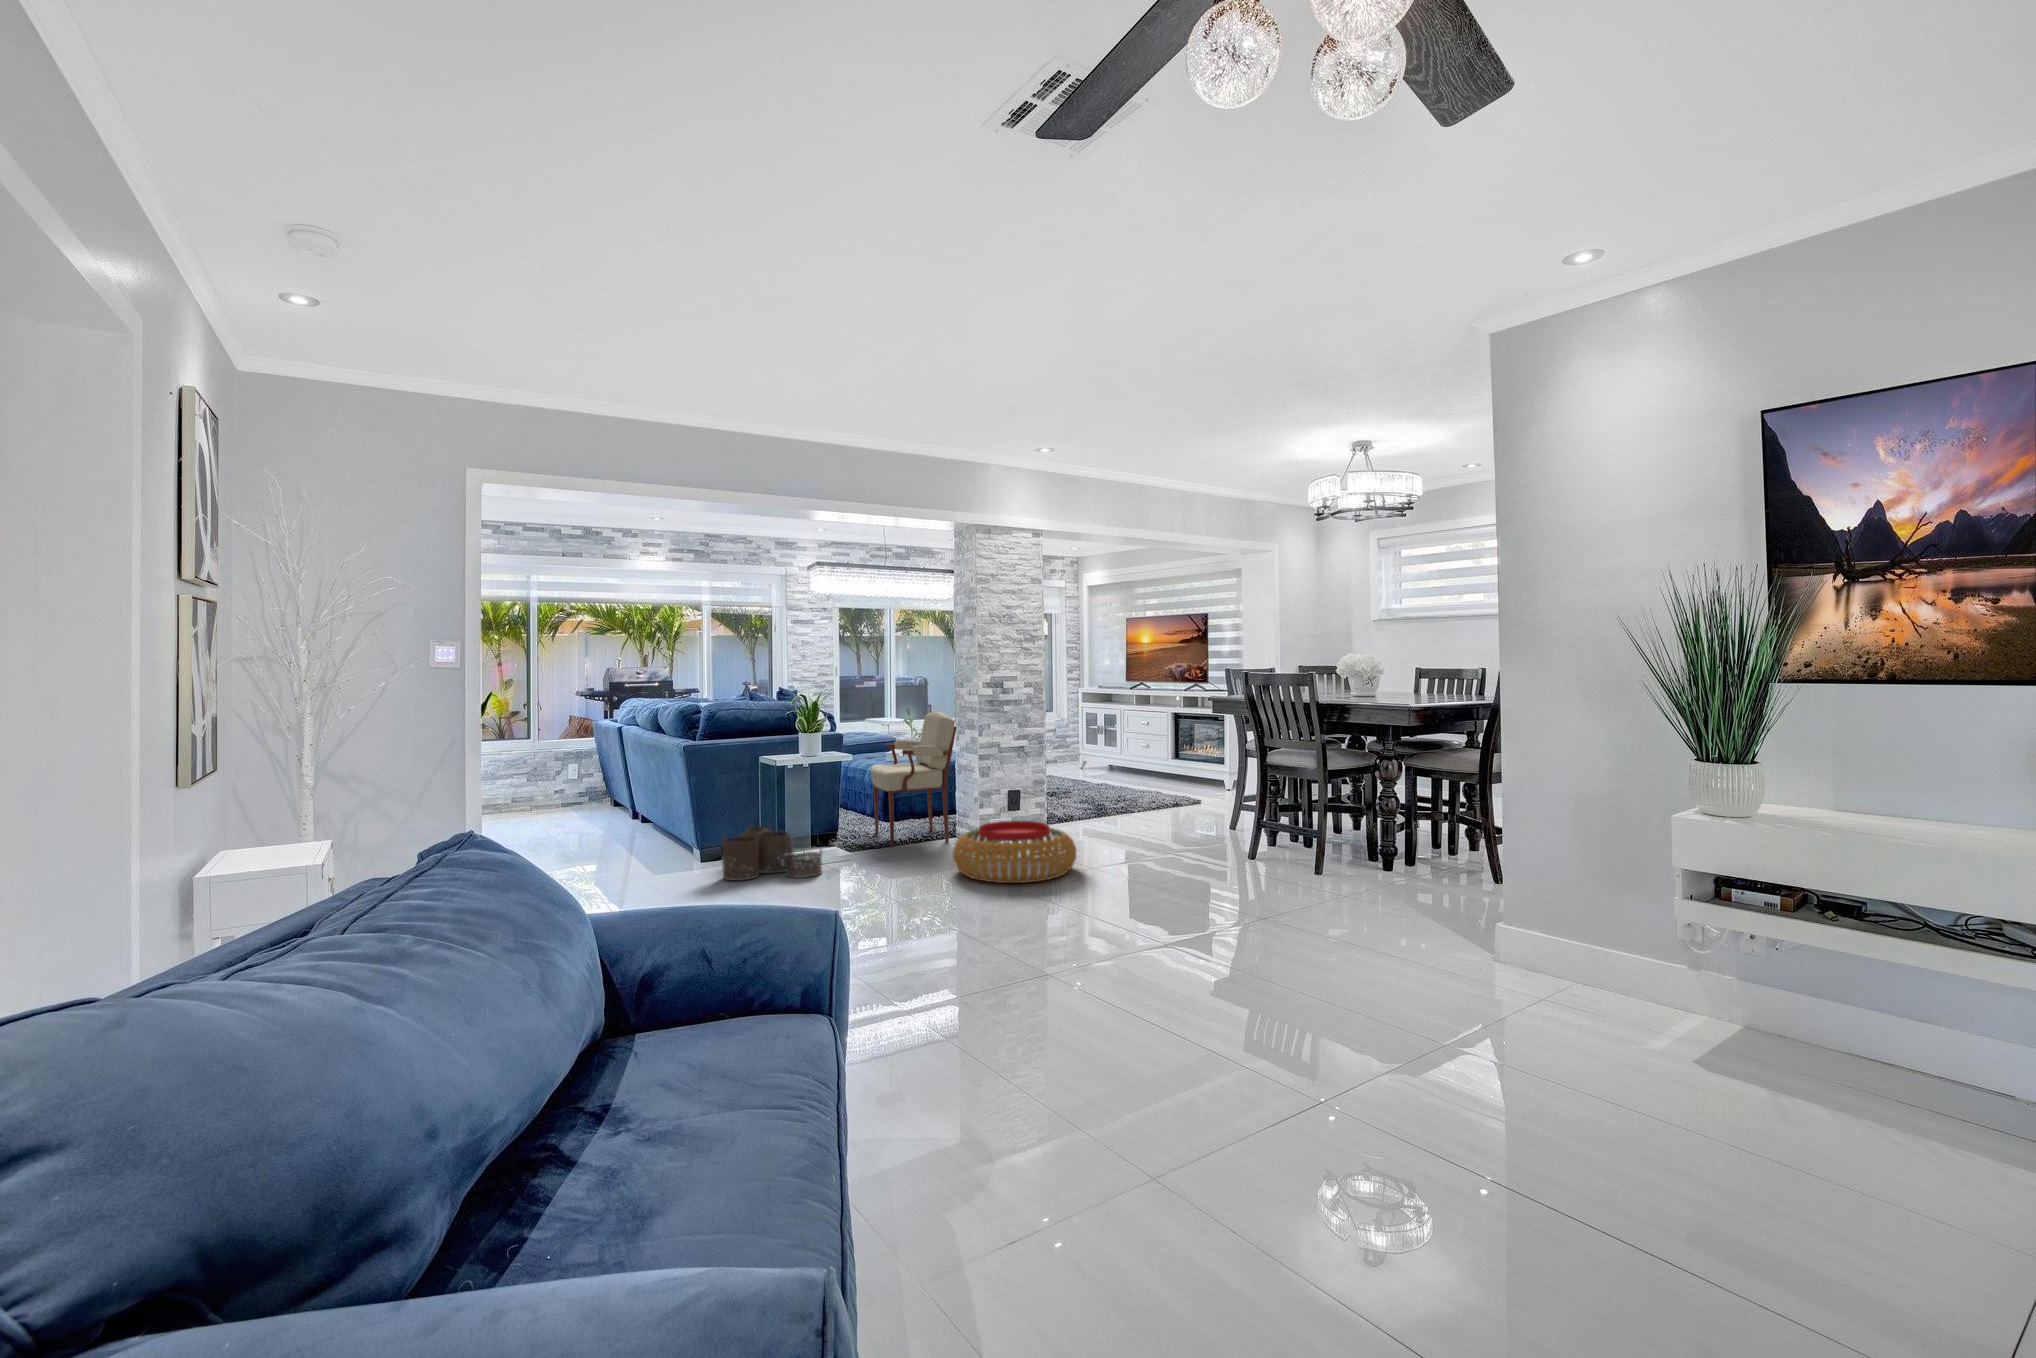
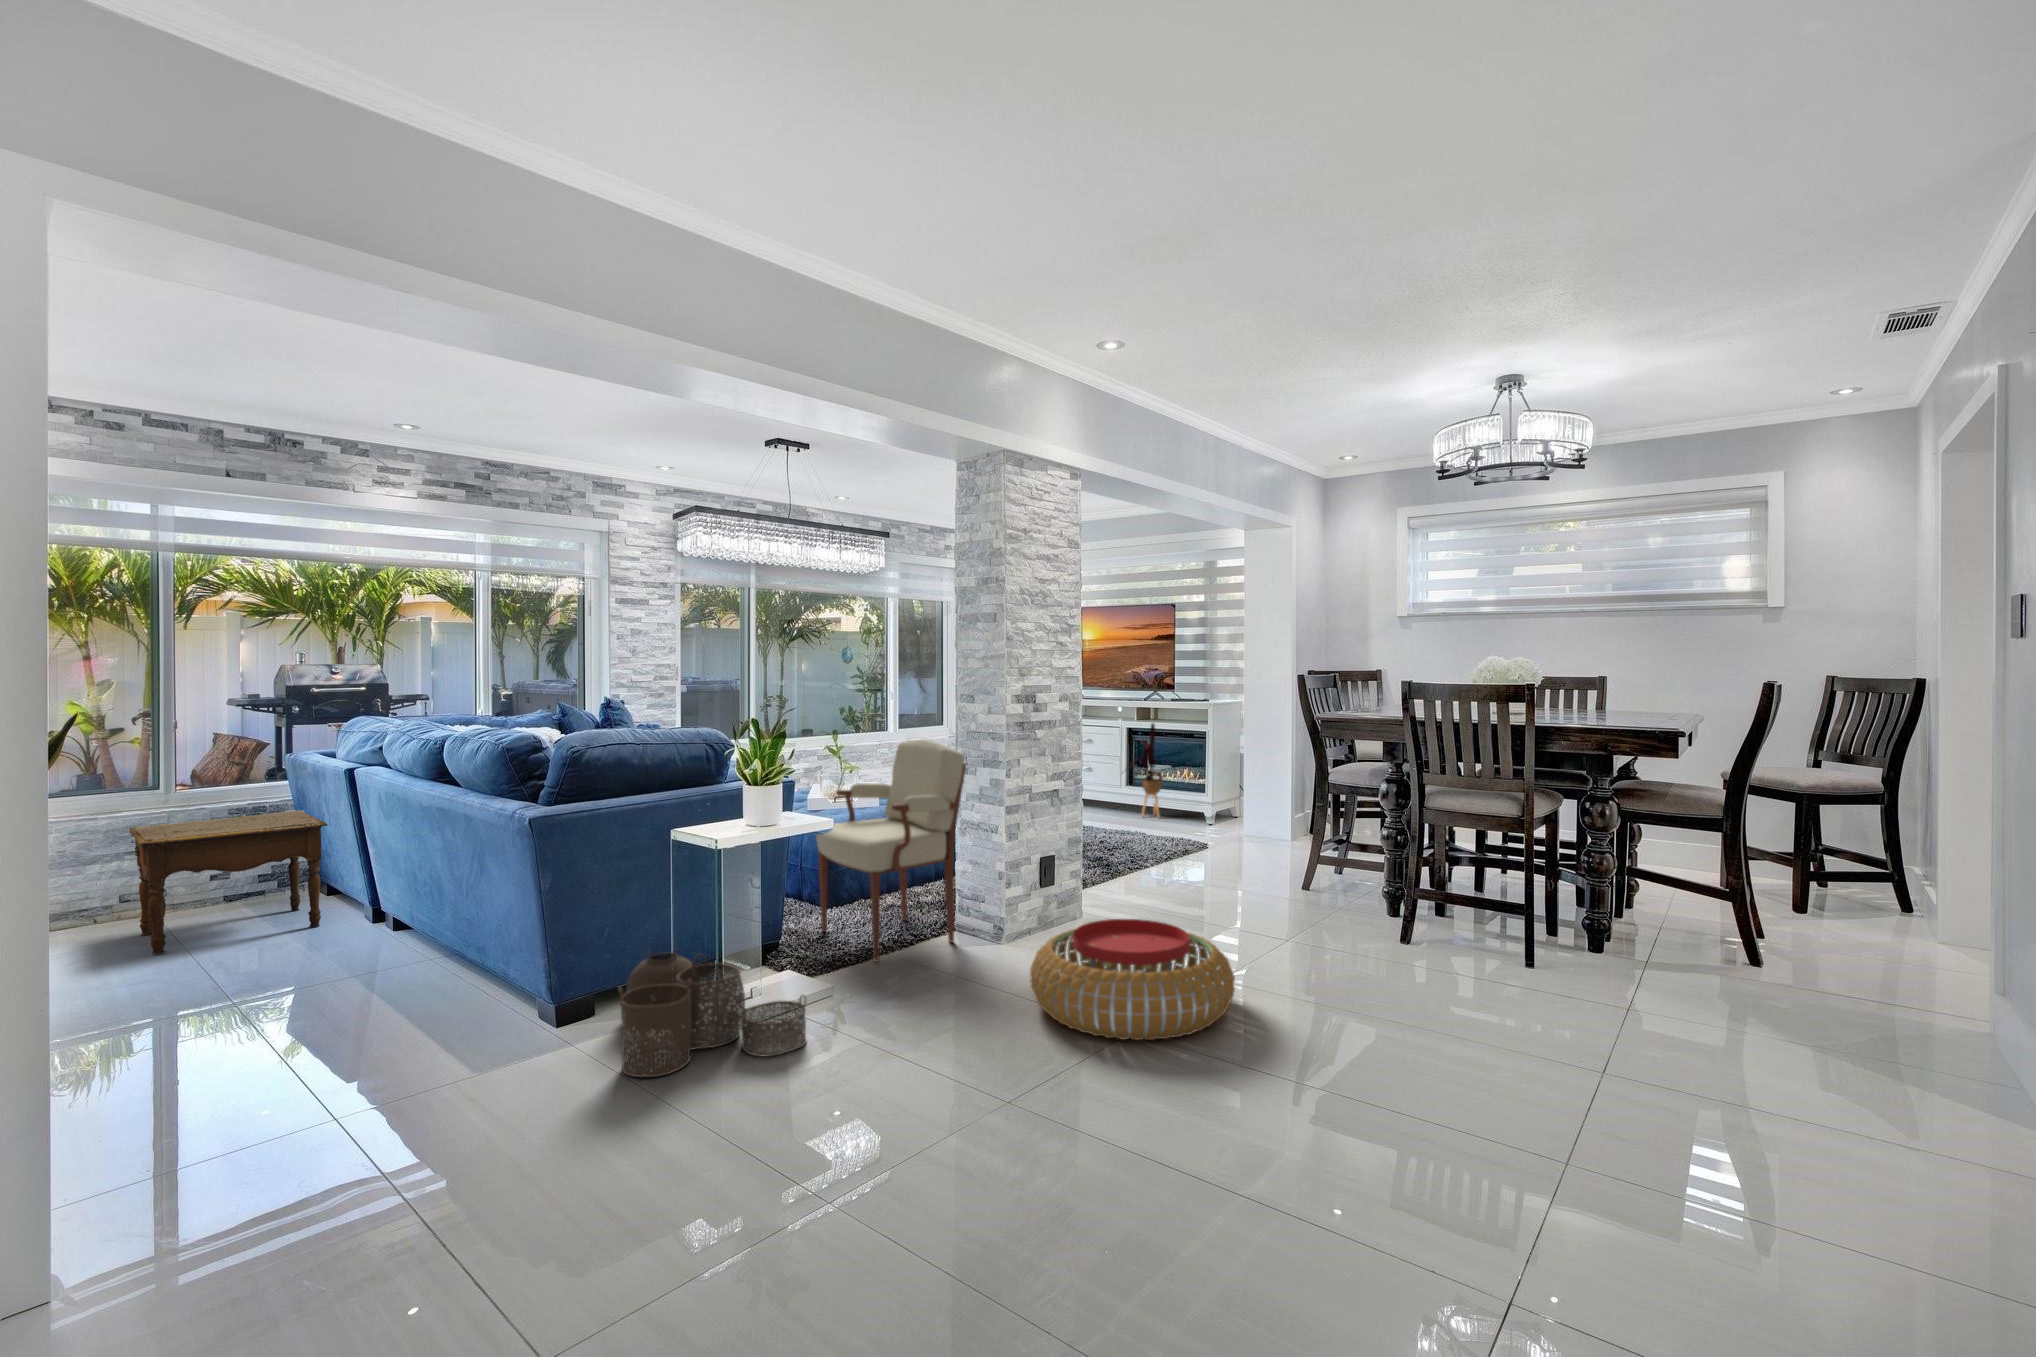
house plant: none [1158,708,1196,784] -> present [1122,724,1162,817]
side table: none [514,754,610,827] -> present [129,810,328,954]

